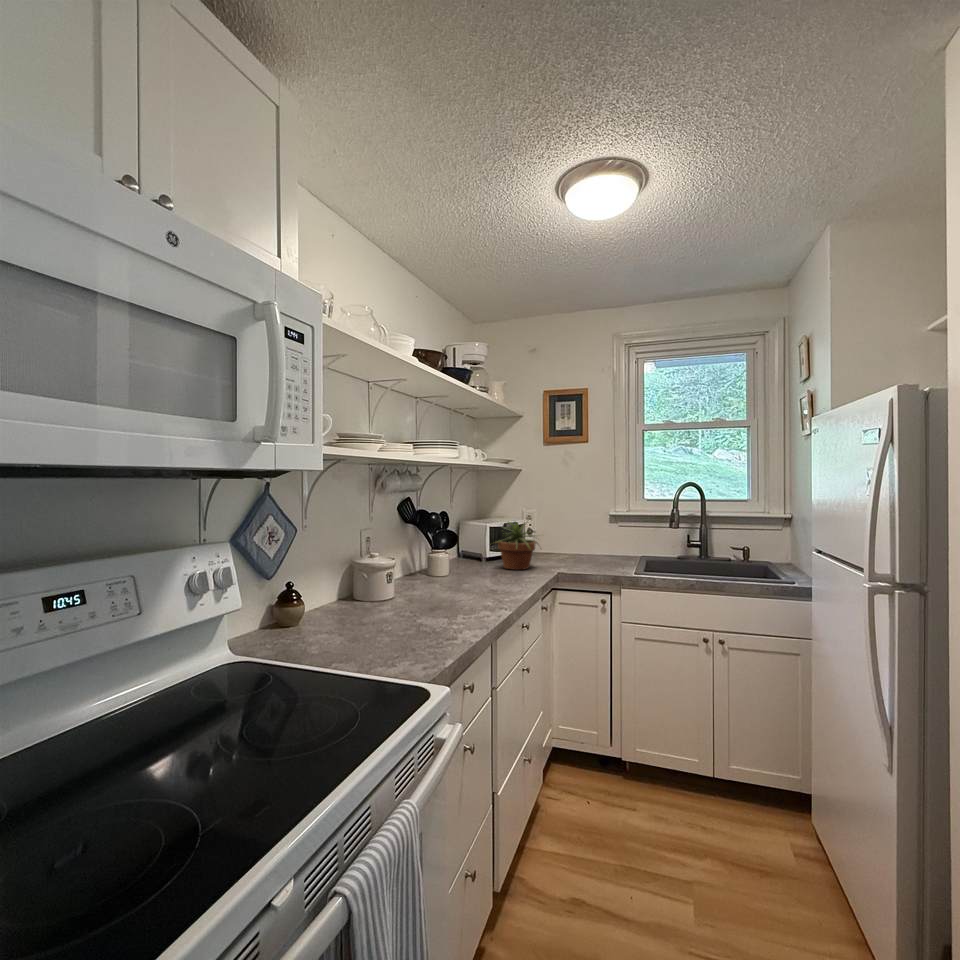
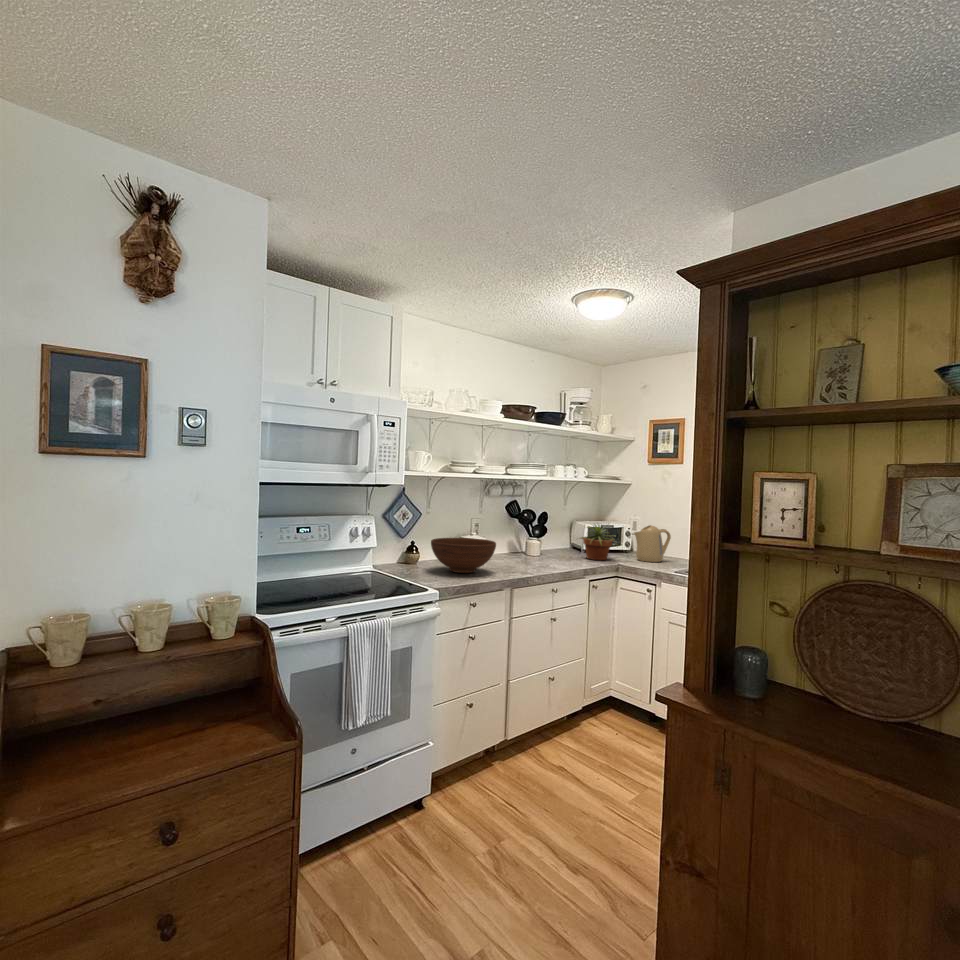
kettle: none [552,518,589,564] -> present [634,525,671,562]
fruit bowl: none [344,563,461,630] -> present [431,538,496,573]

